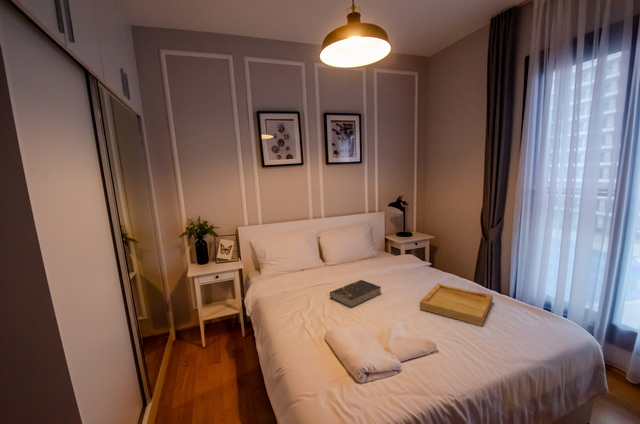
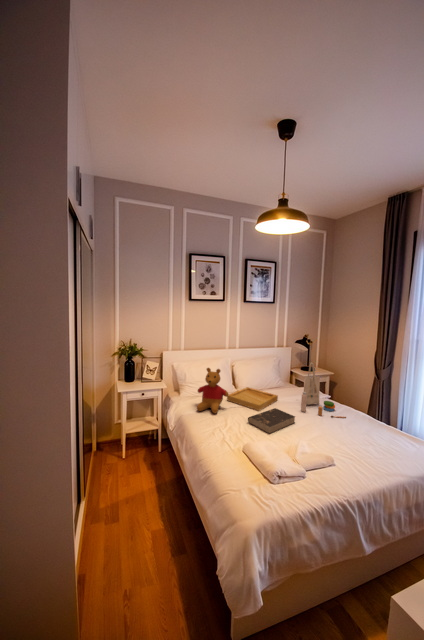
tote bag: none [390,227,438,284] -> present [301,363,346,418]
stuffed bear: none [276,242,310,291] -> present [197,368,229,414]
tray: present [420,284,493,326] -> present [227,387,278,411]

